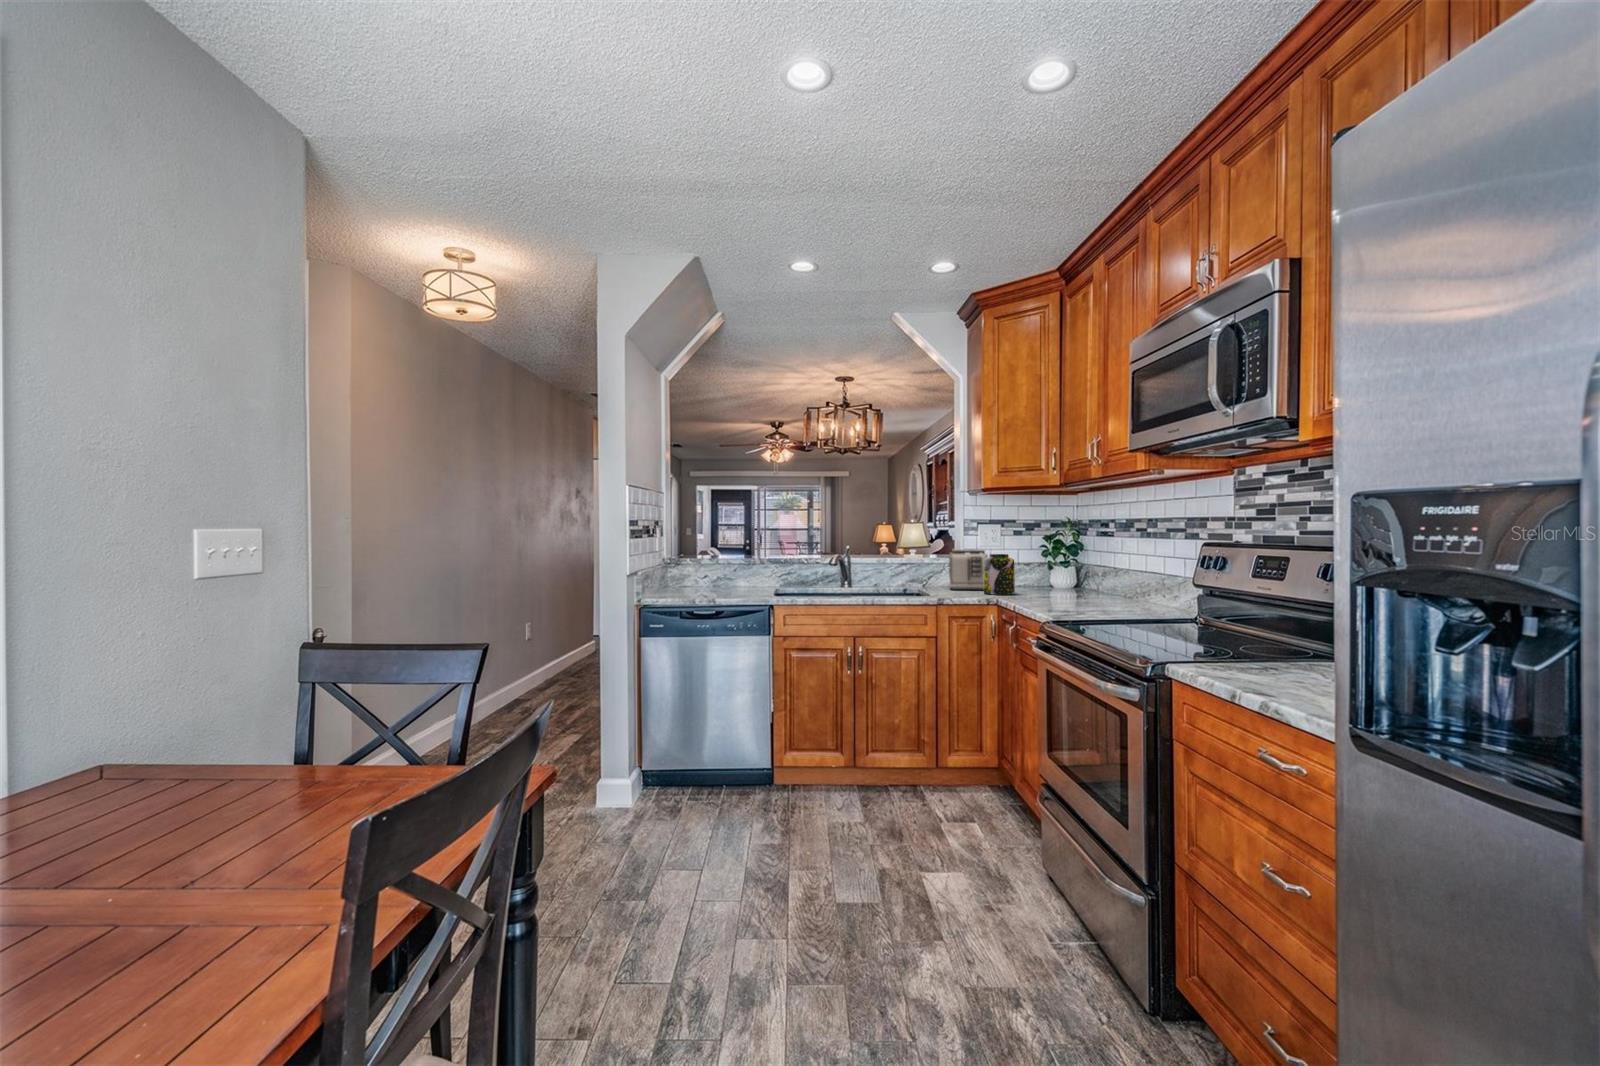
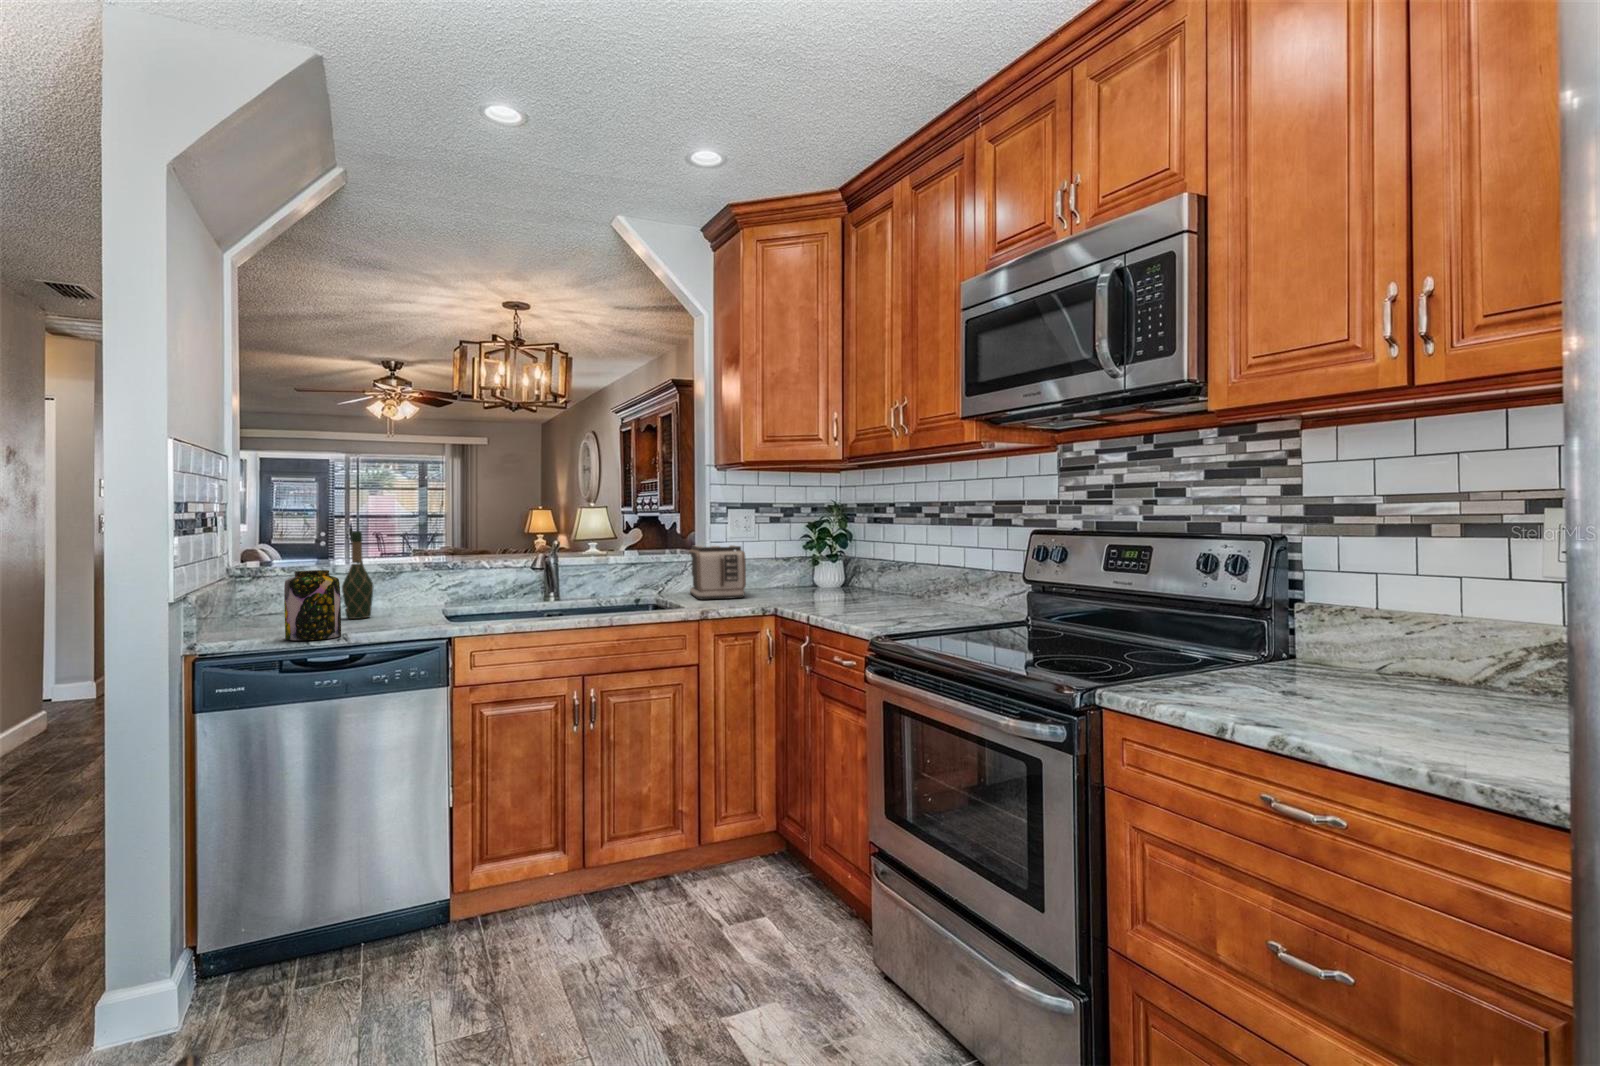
wine bottle: none [718,535,736,590] -> present [342,531,373,619]
jar: present [984,554,1015,595] -> present [284,570,341,640]

